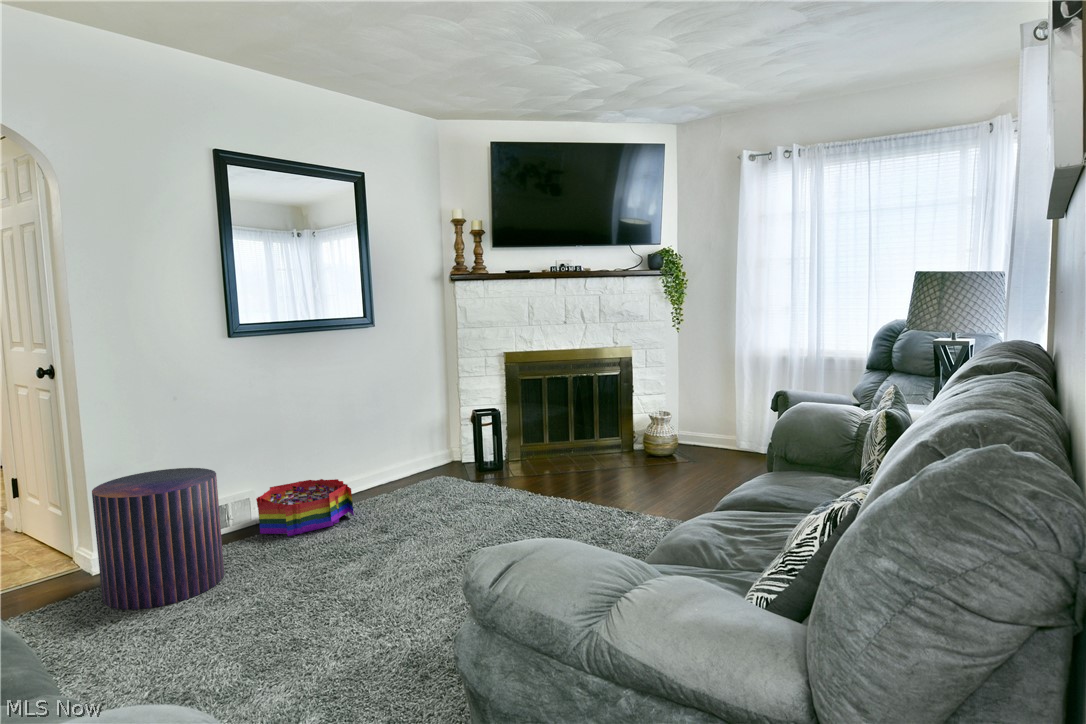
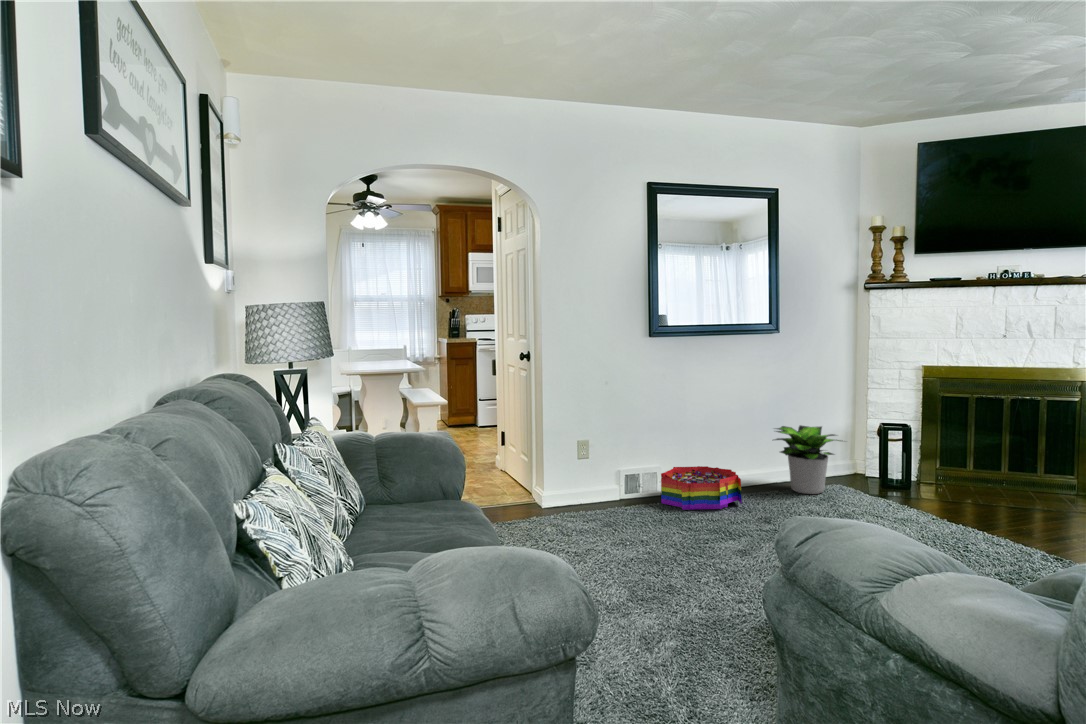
potted plant: none [373,419,450,490] -> present [775,425,841,494]
pouf: present [92,468,224,610] -> none [546,437,629,538]

